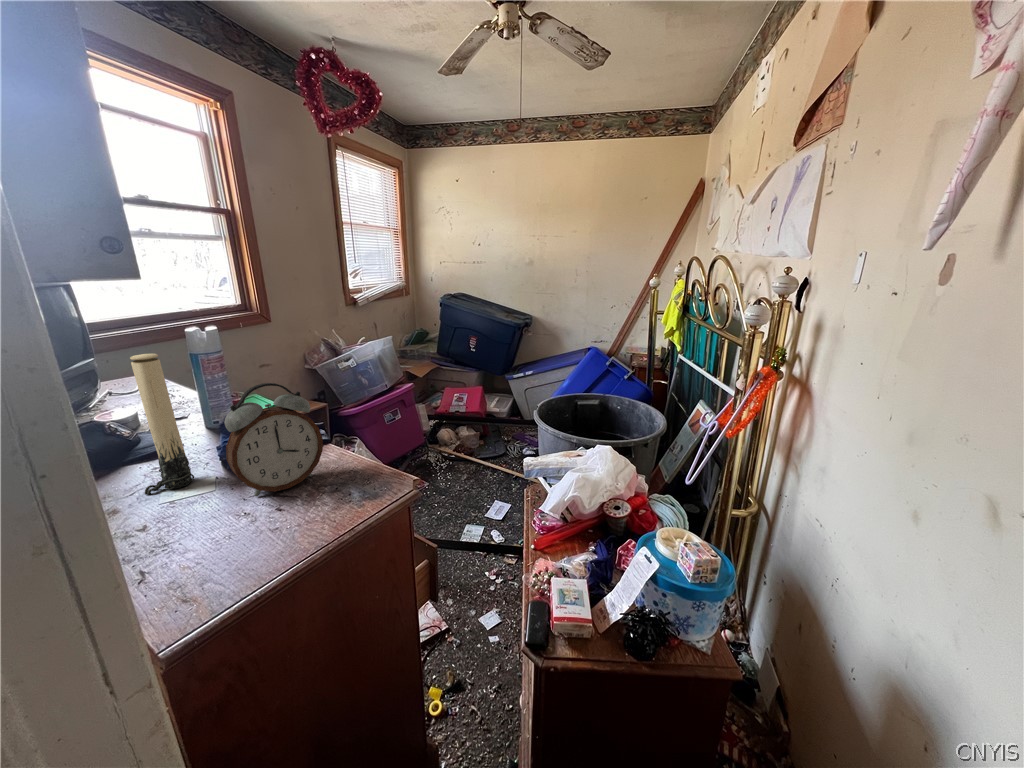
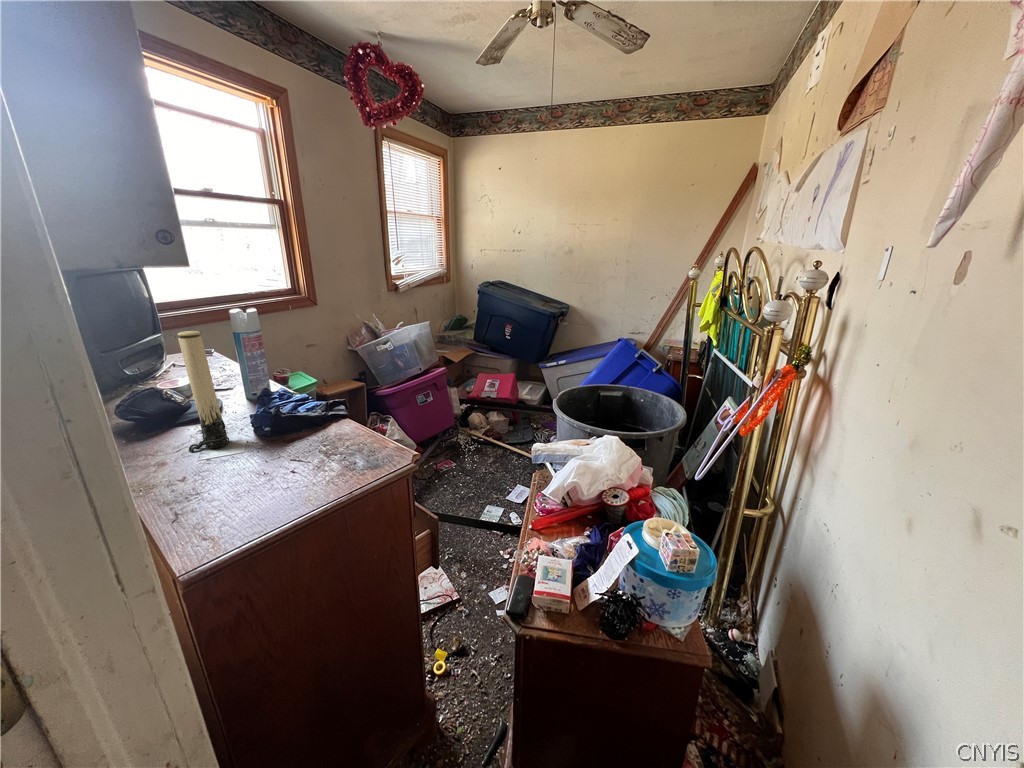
alarm clock: present [224,383,323,496] -> none [251,360,337,460]

